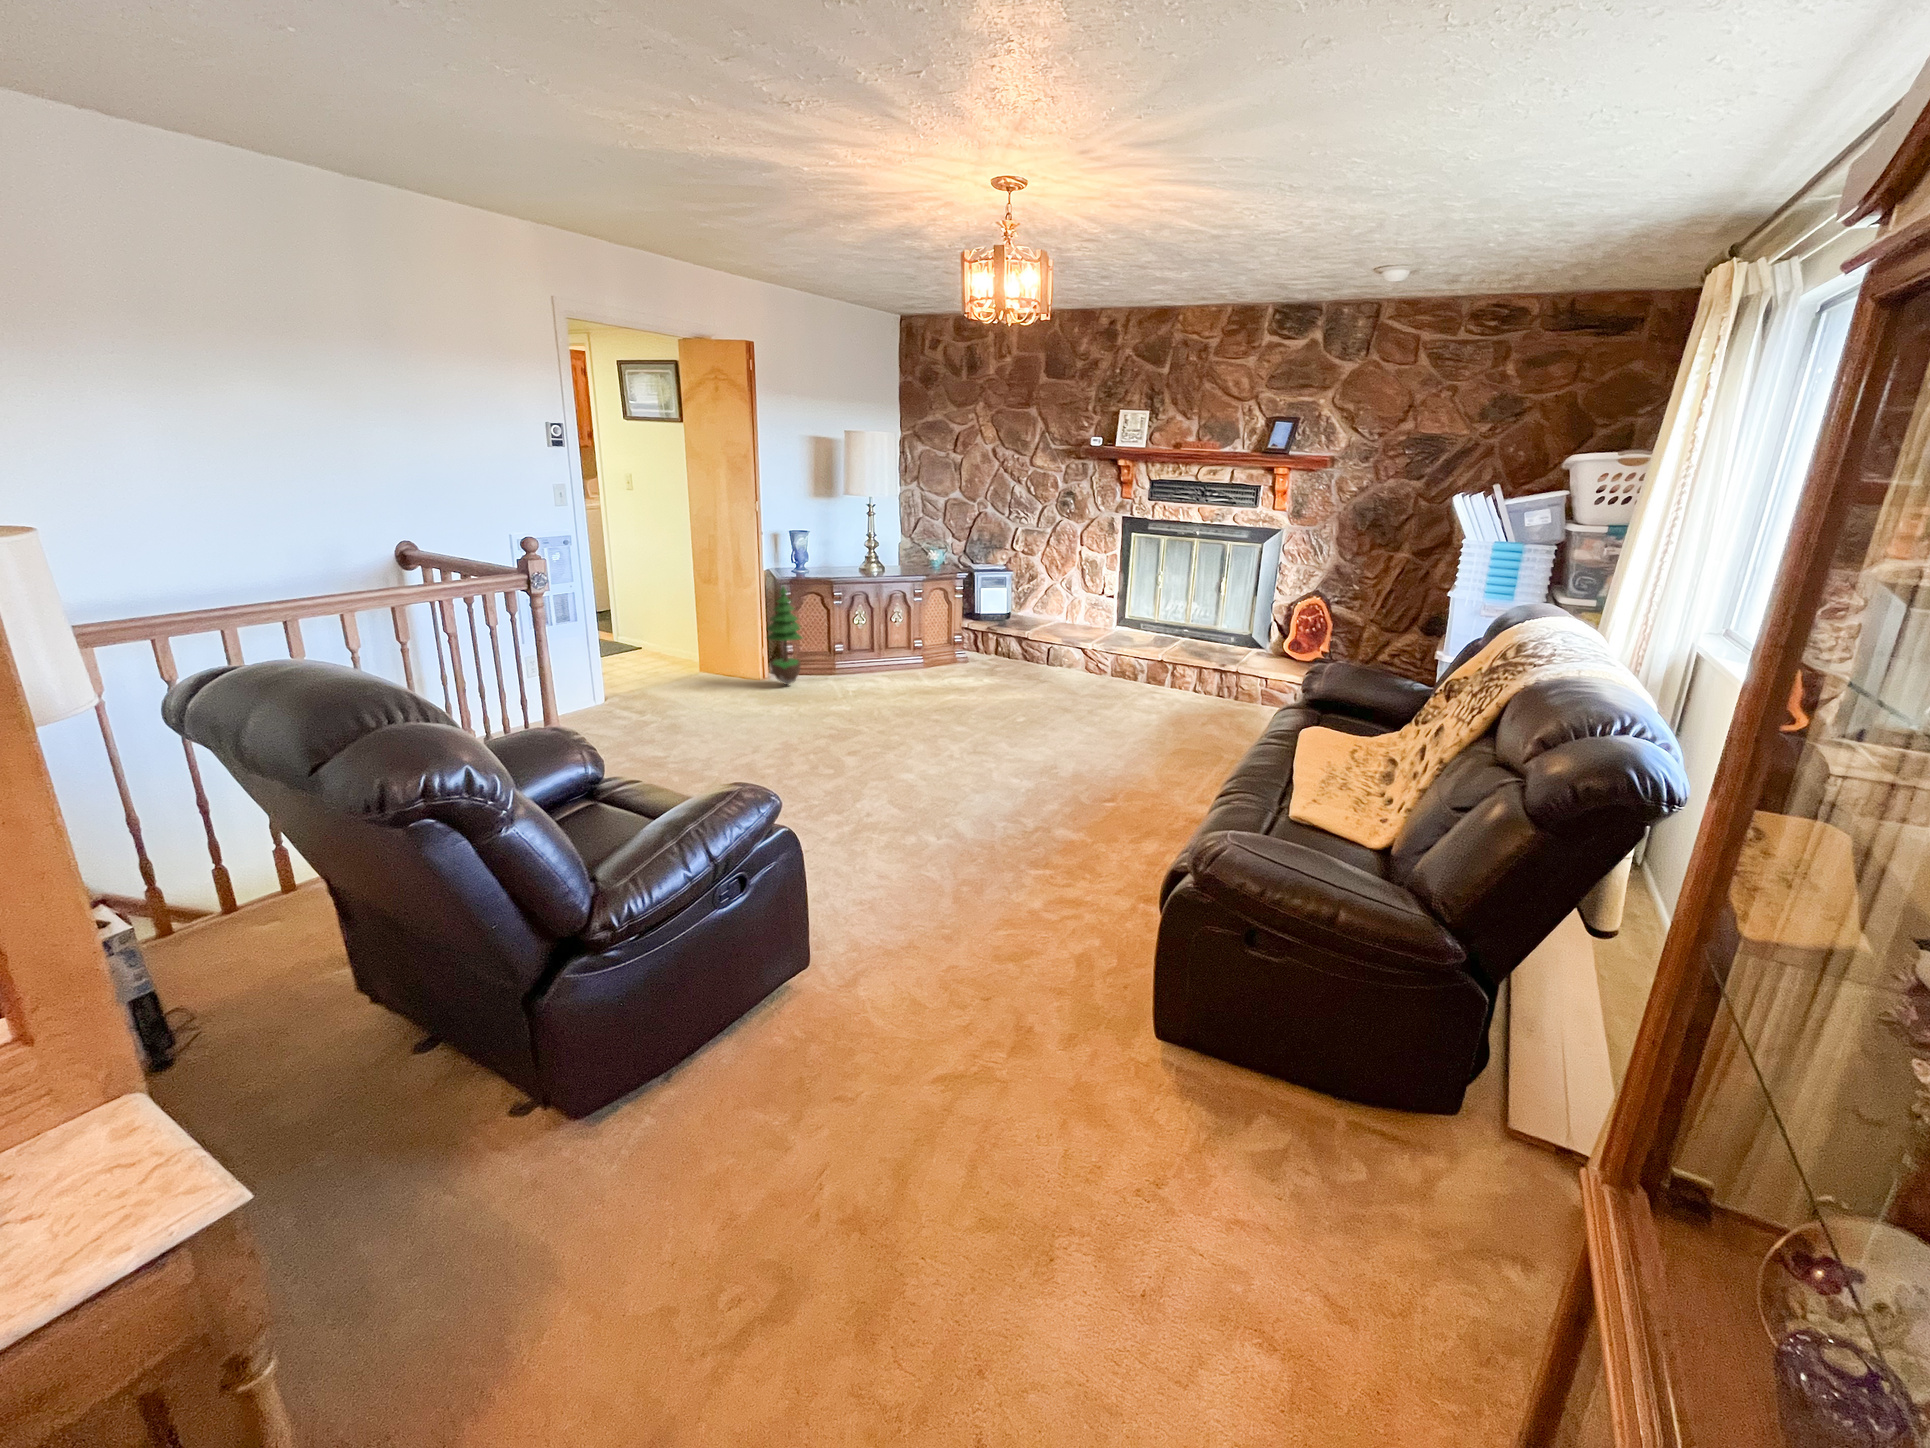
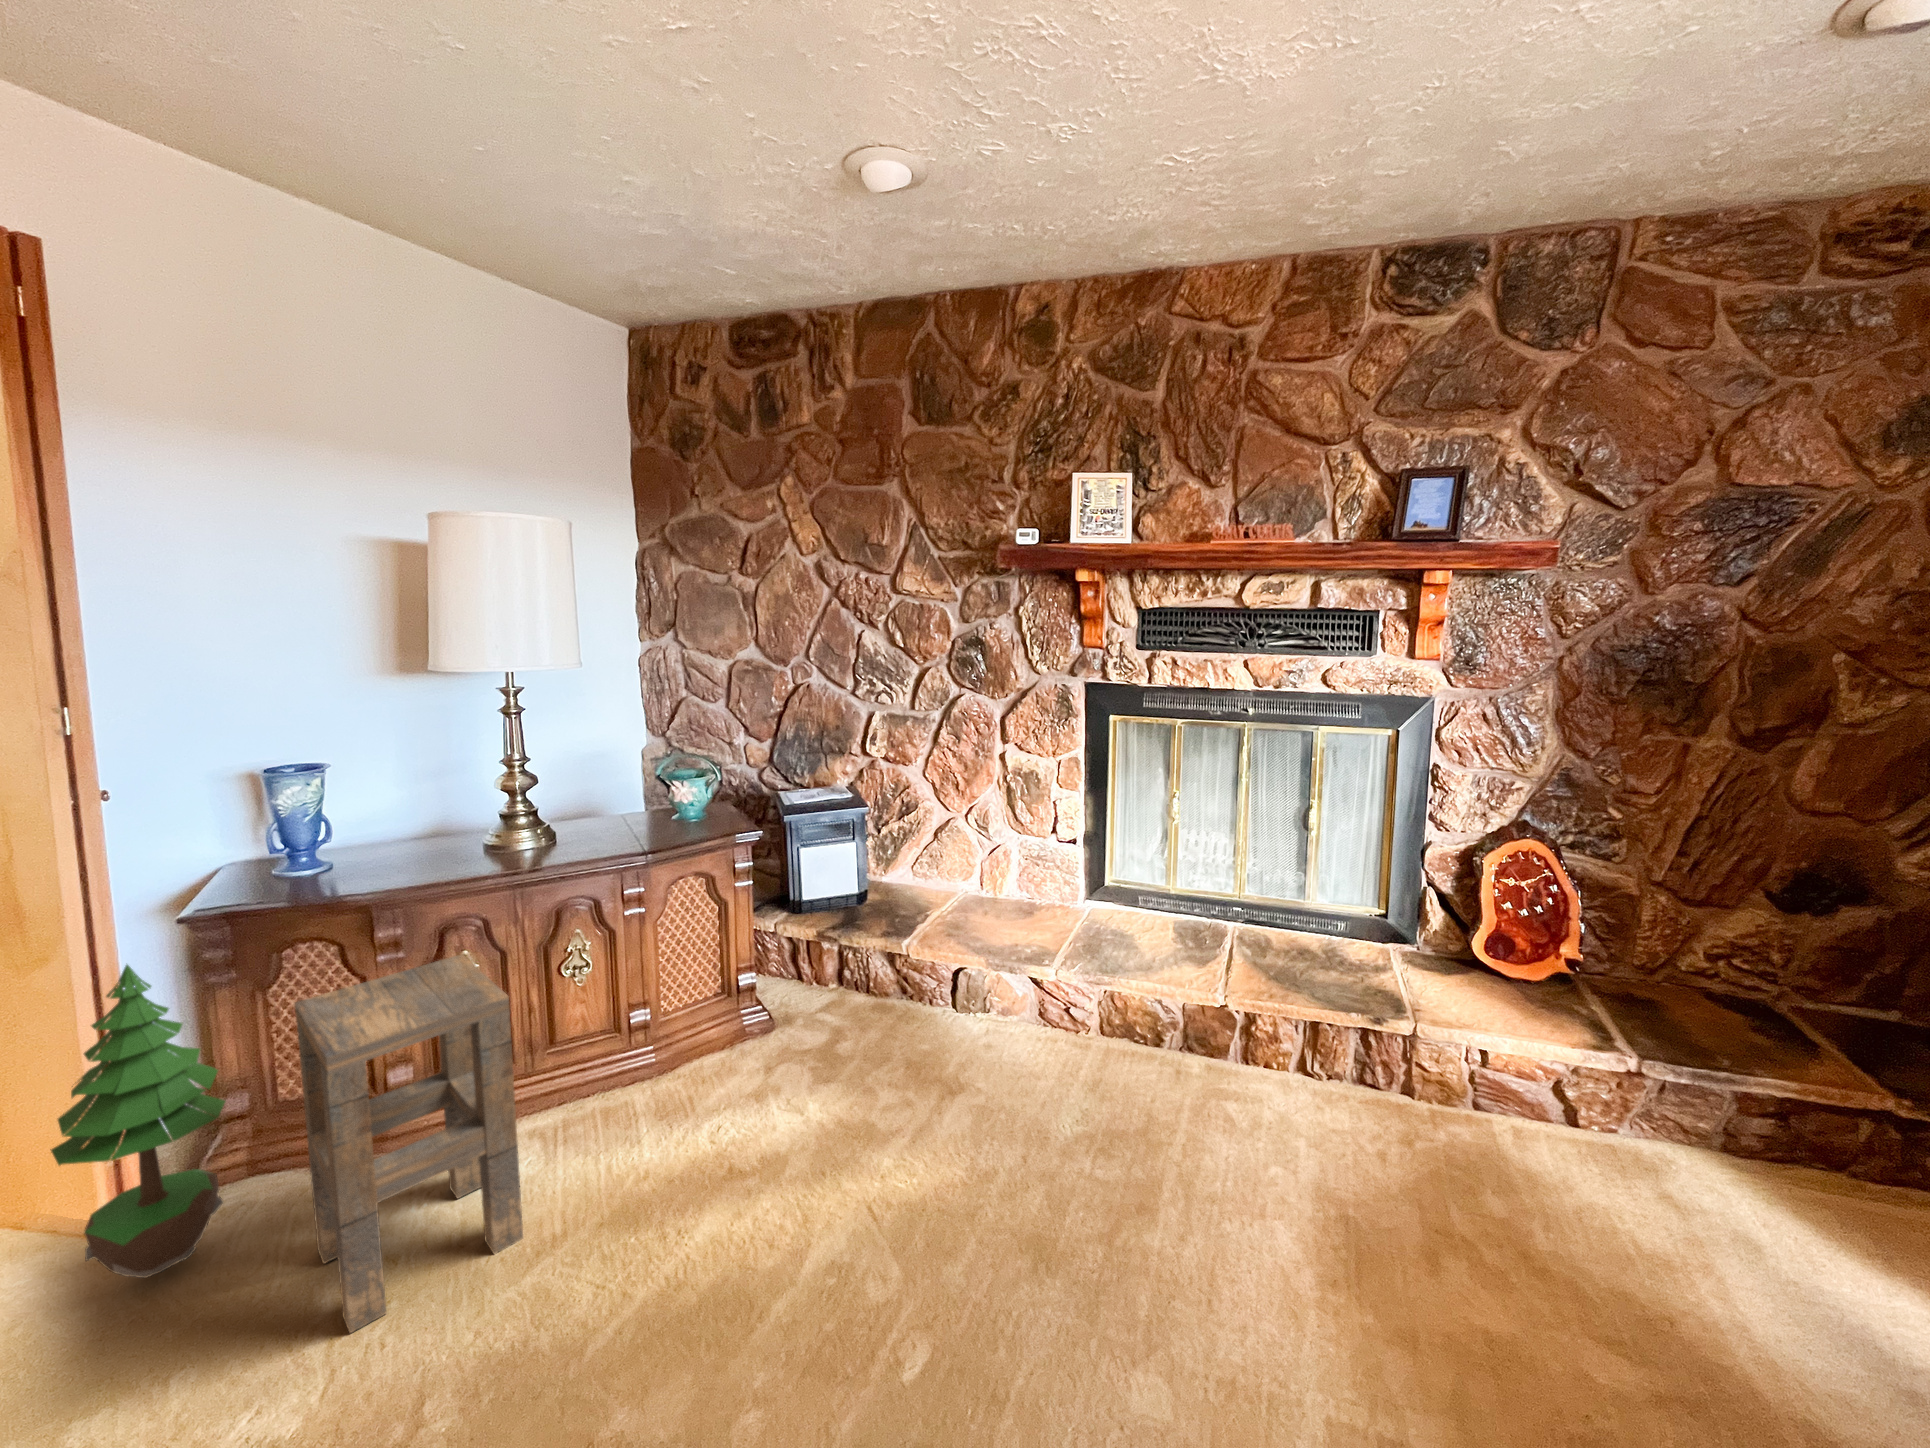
side table: none [828,598,892,699] -> present [295,954,523,1333]

